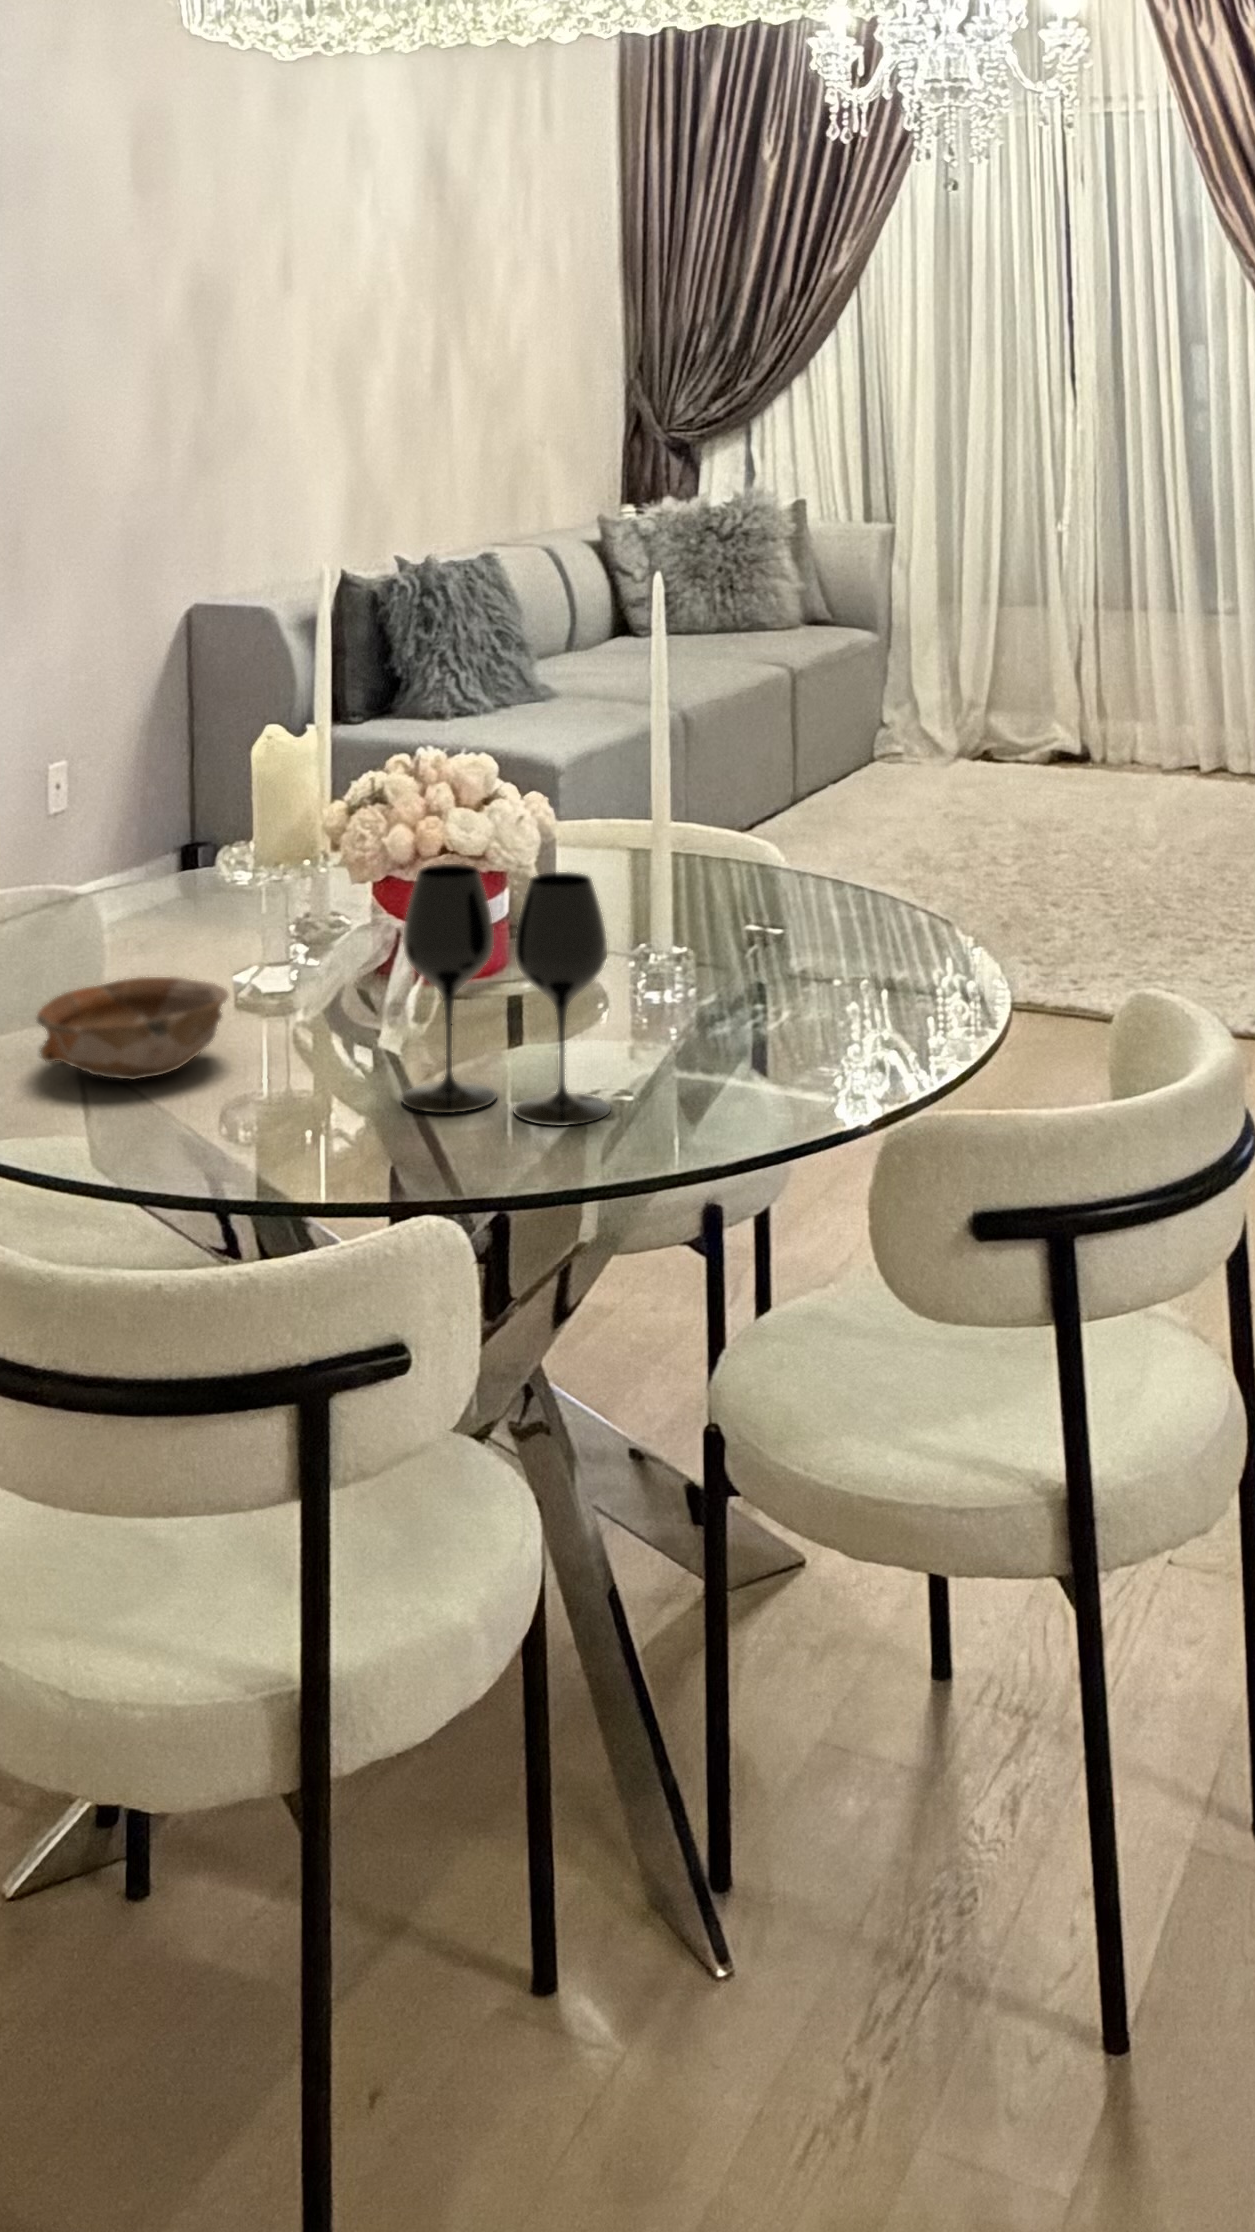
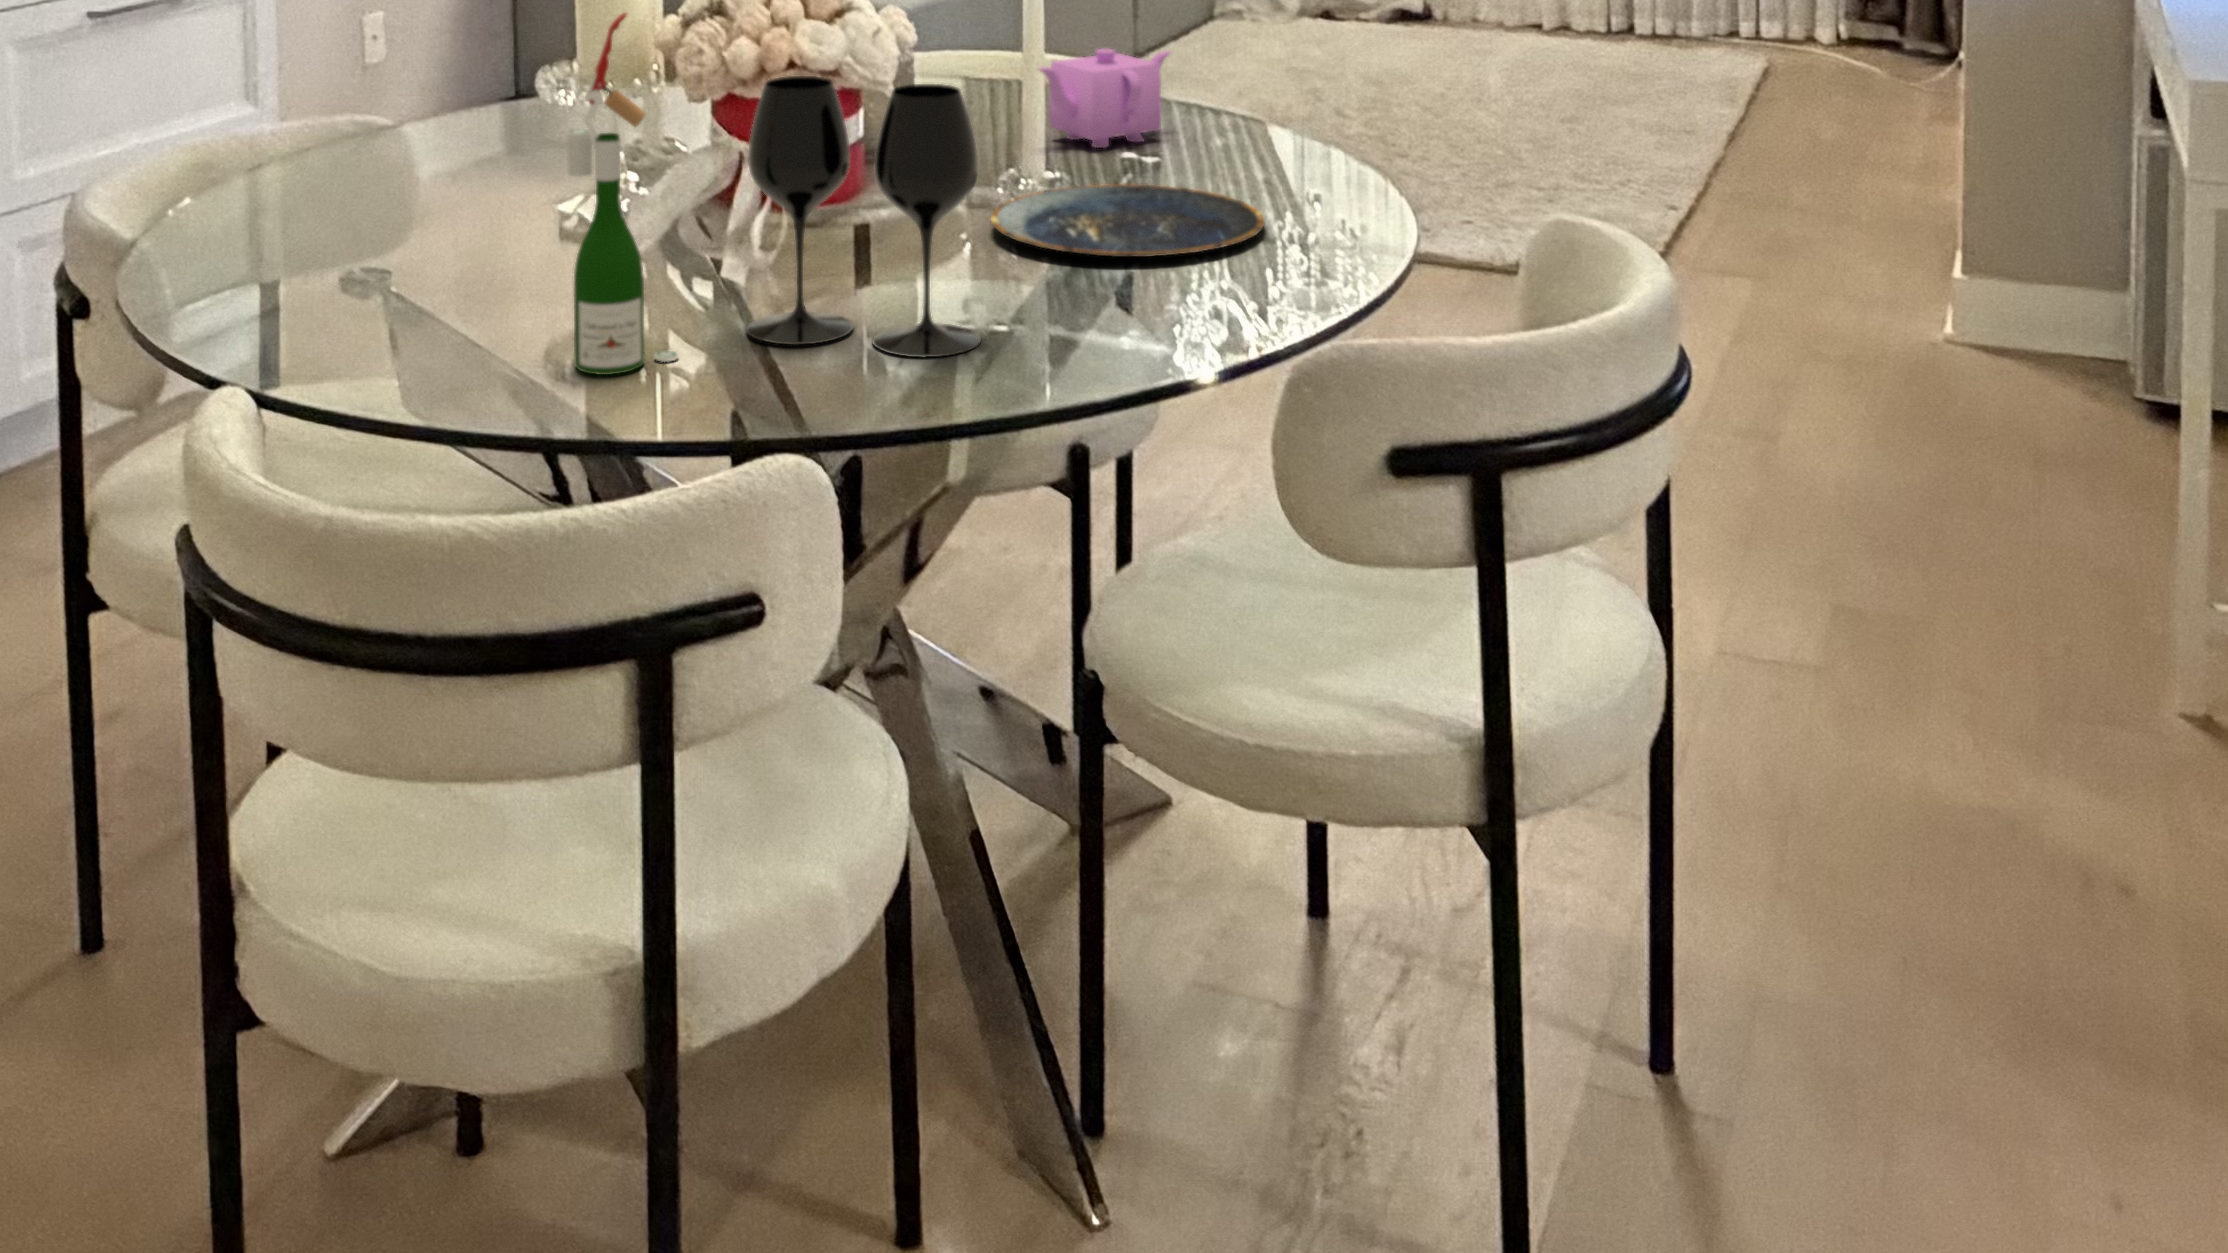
wine bottle: none [243,809,340,1141] -> present [567,13,678,375]
teapot: none [671,824,799,919] -> present [1039,49,1171,148]
plate: none [625,957,876,1029] -> present [991,184,1265,257]
bowl: present [36,977,228,1080] -> none [335,203,552,312]

